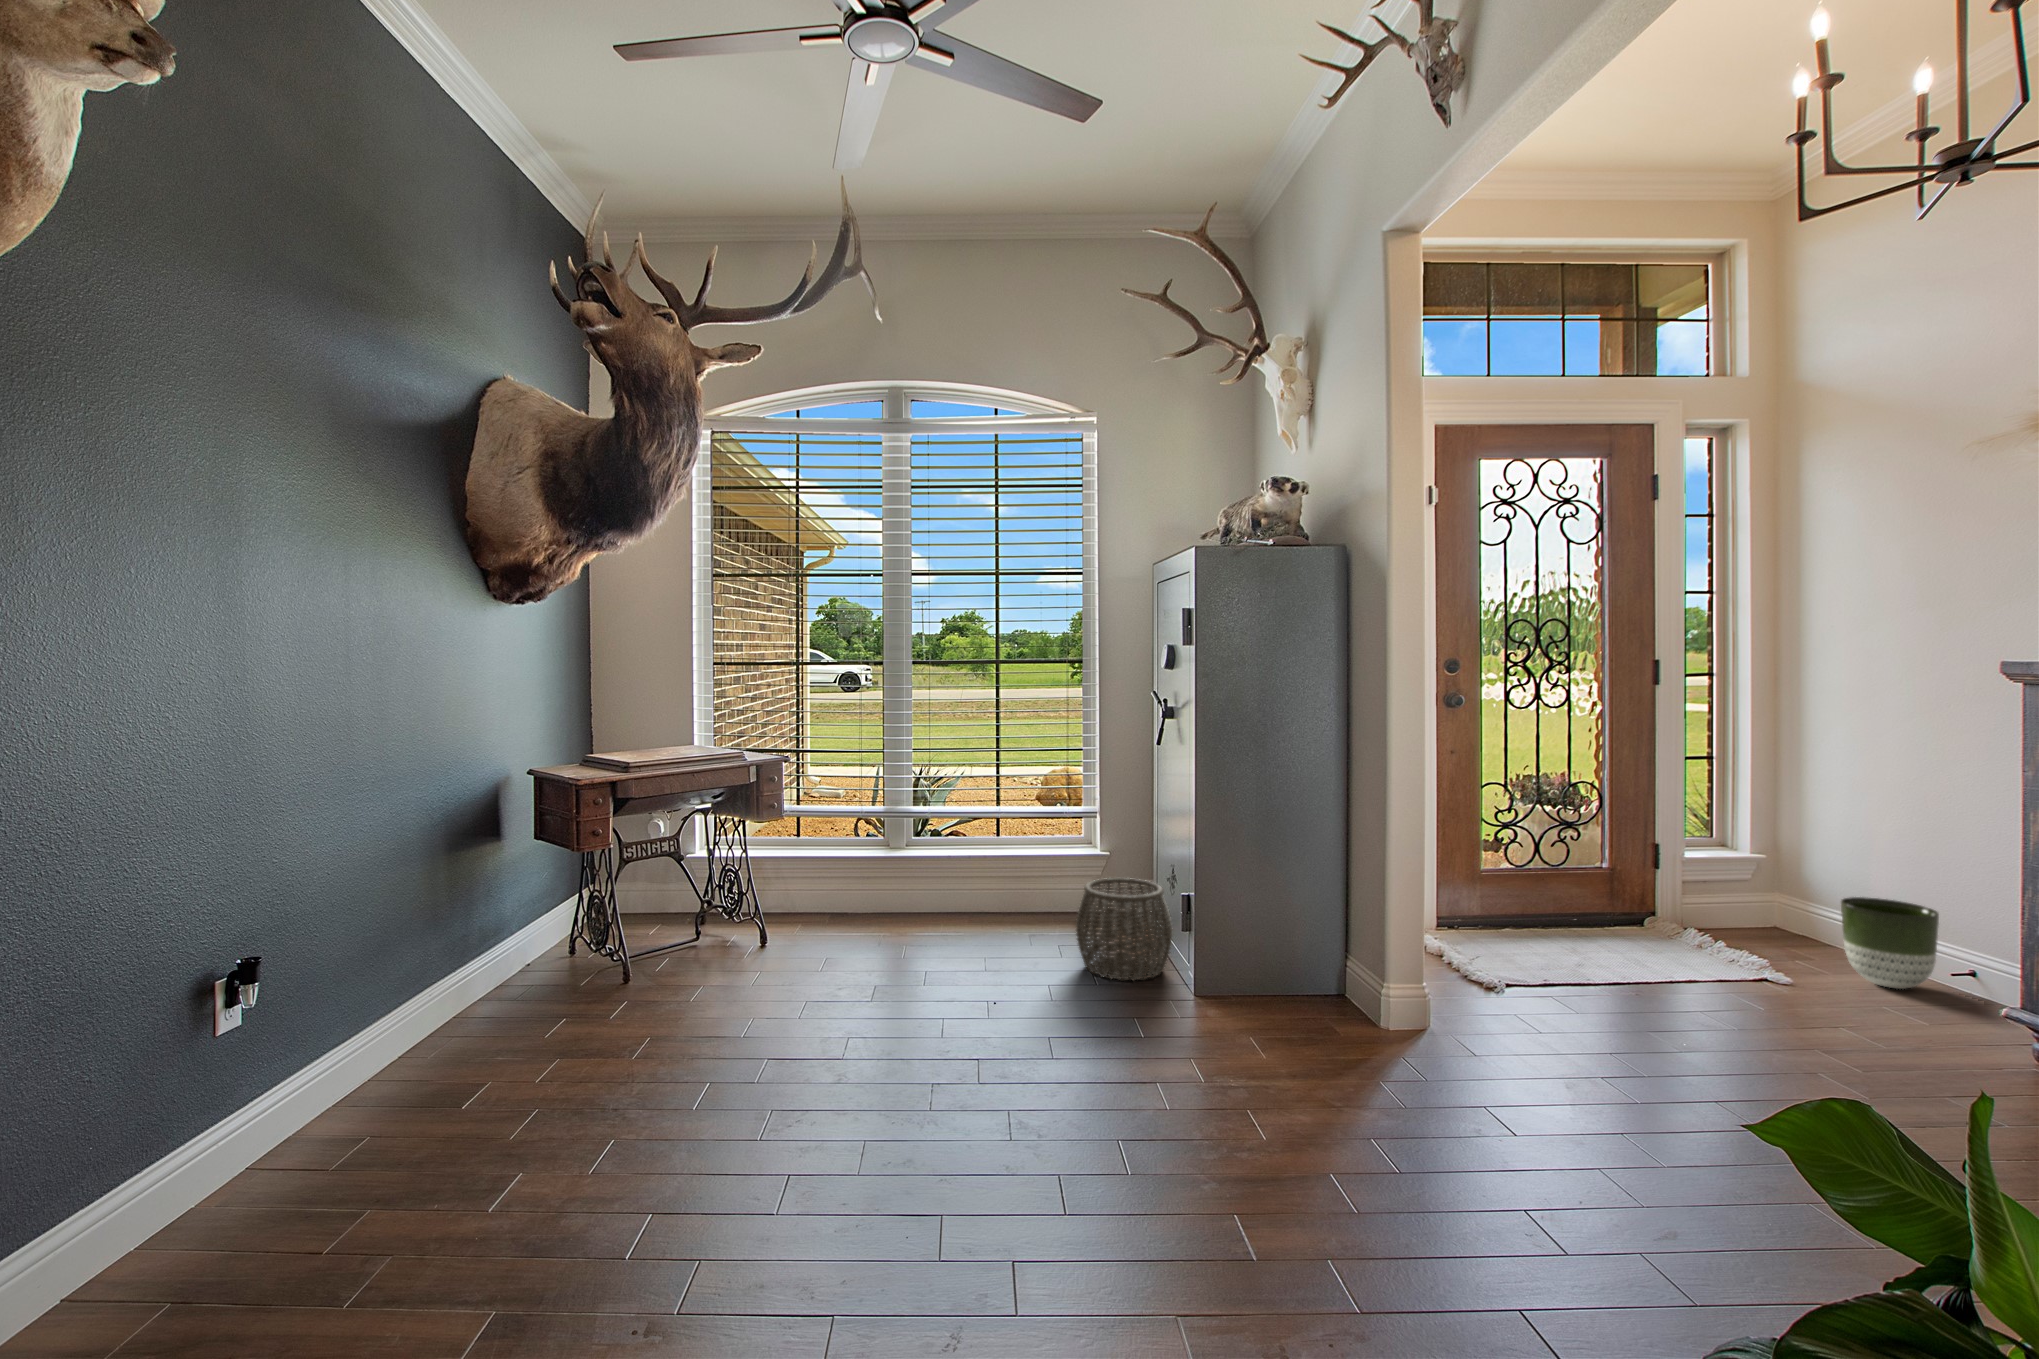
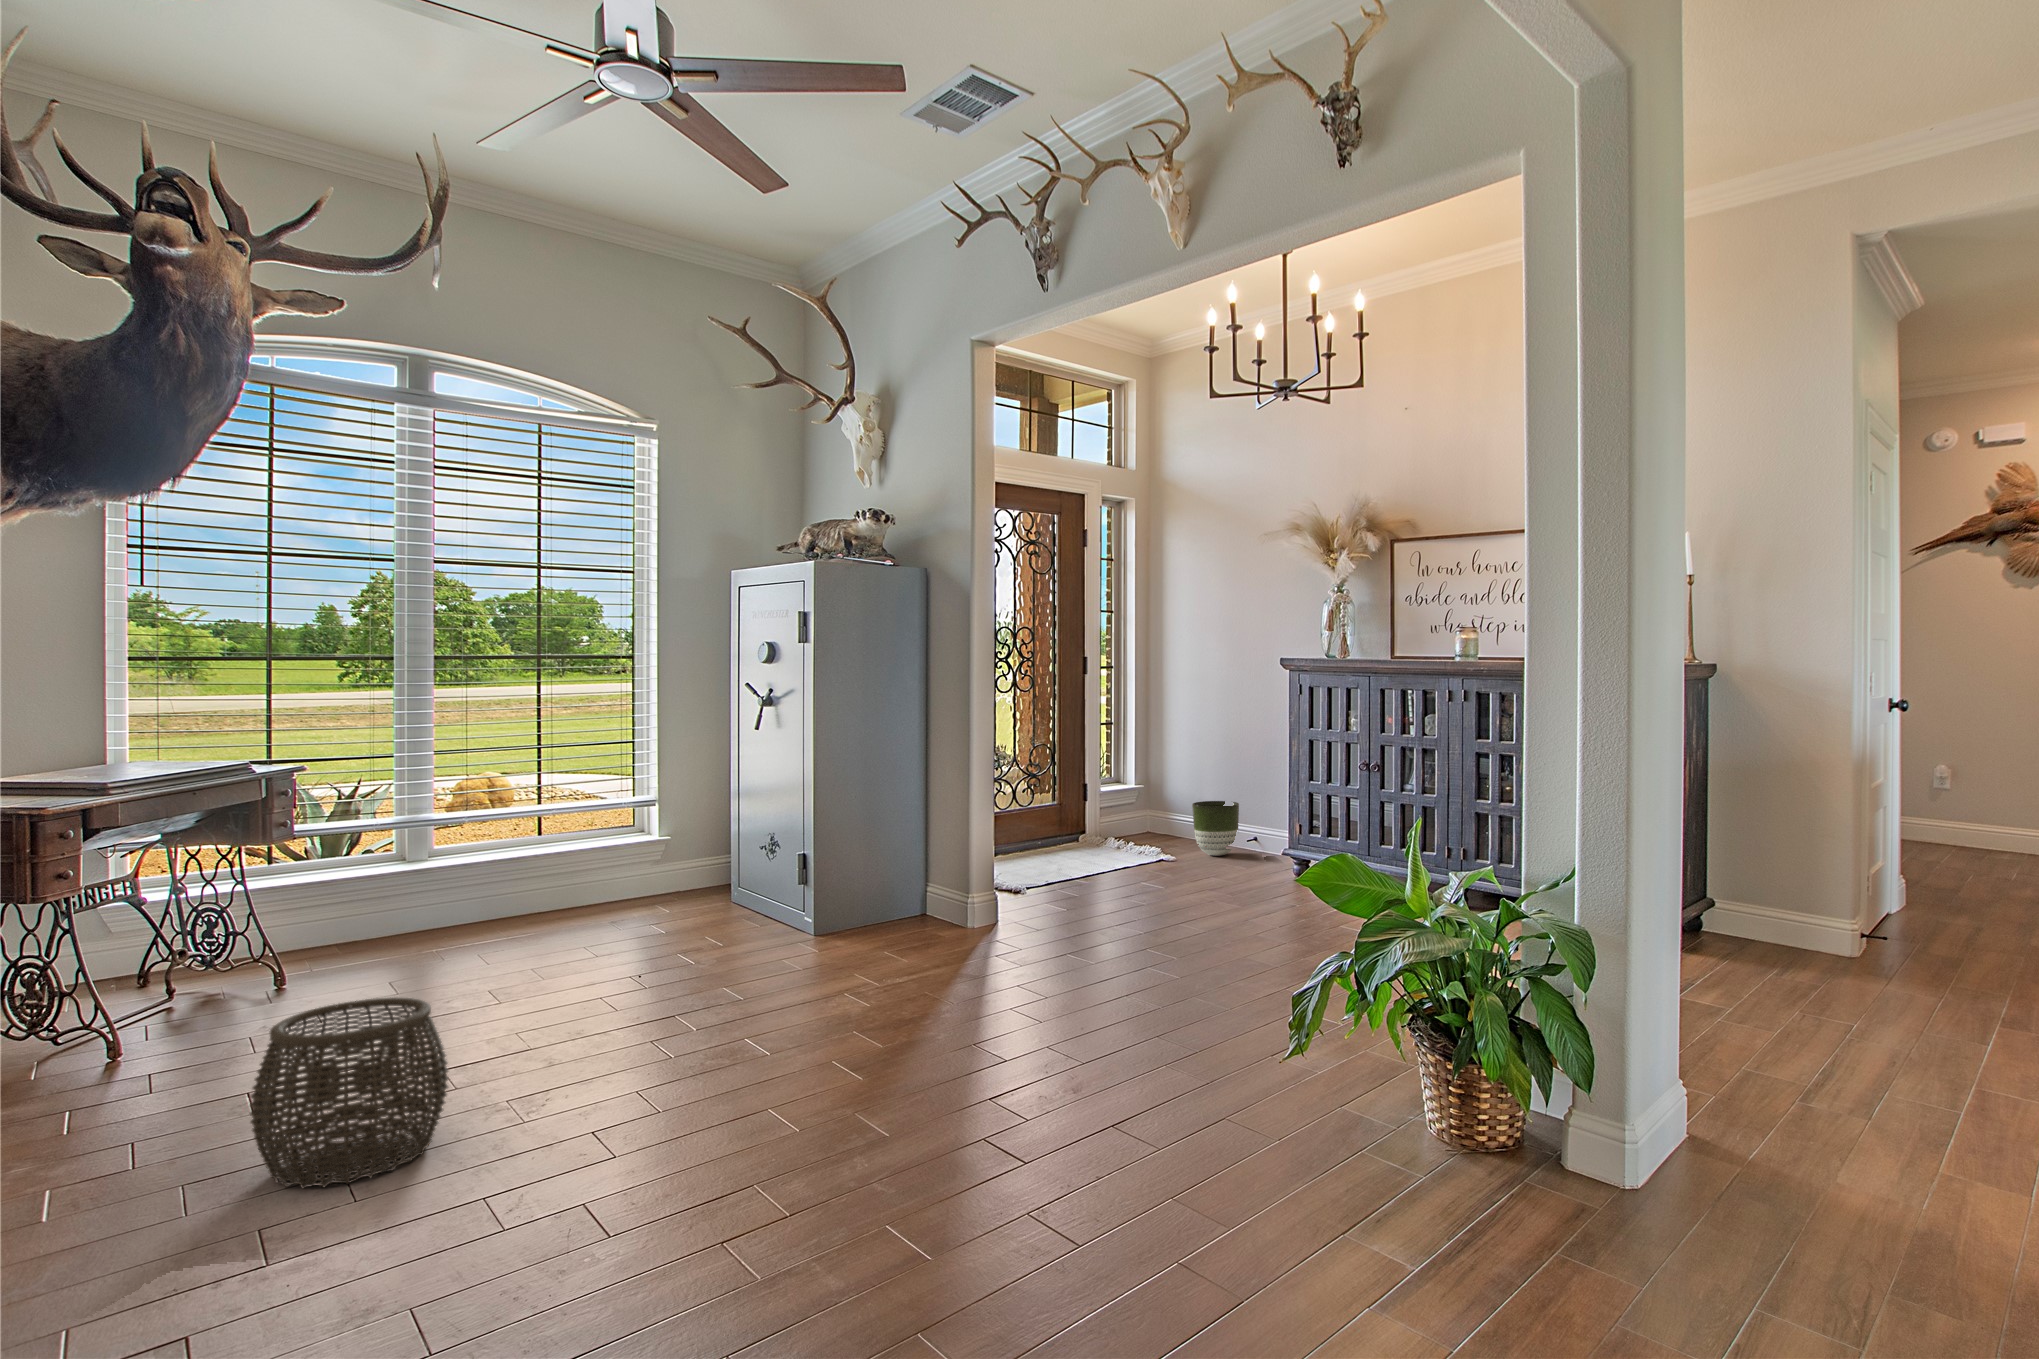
woven basket: present [1076,878,1173,981] -> present [250,997,449,1188]

